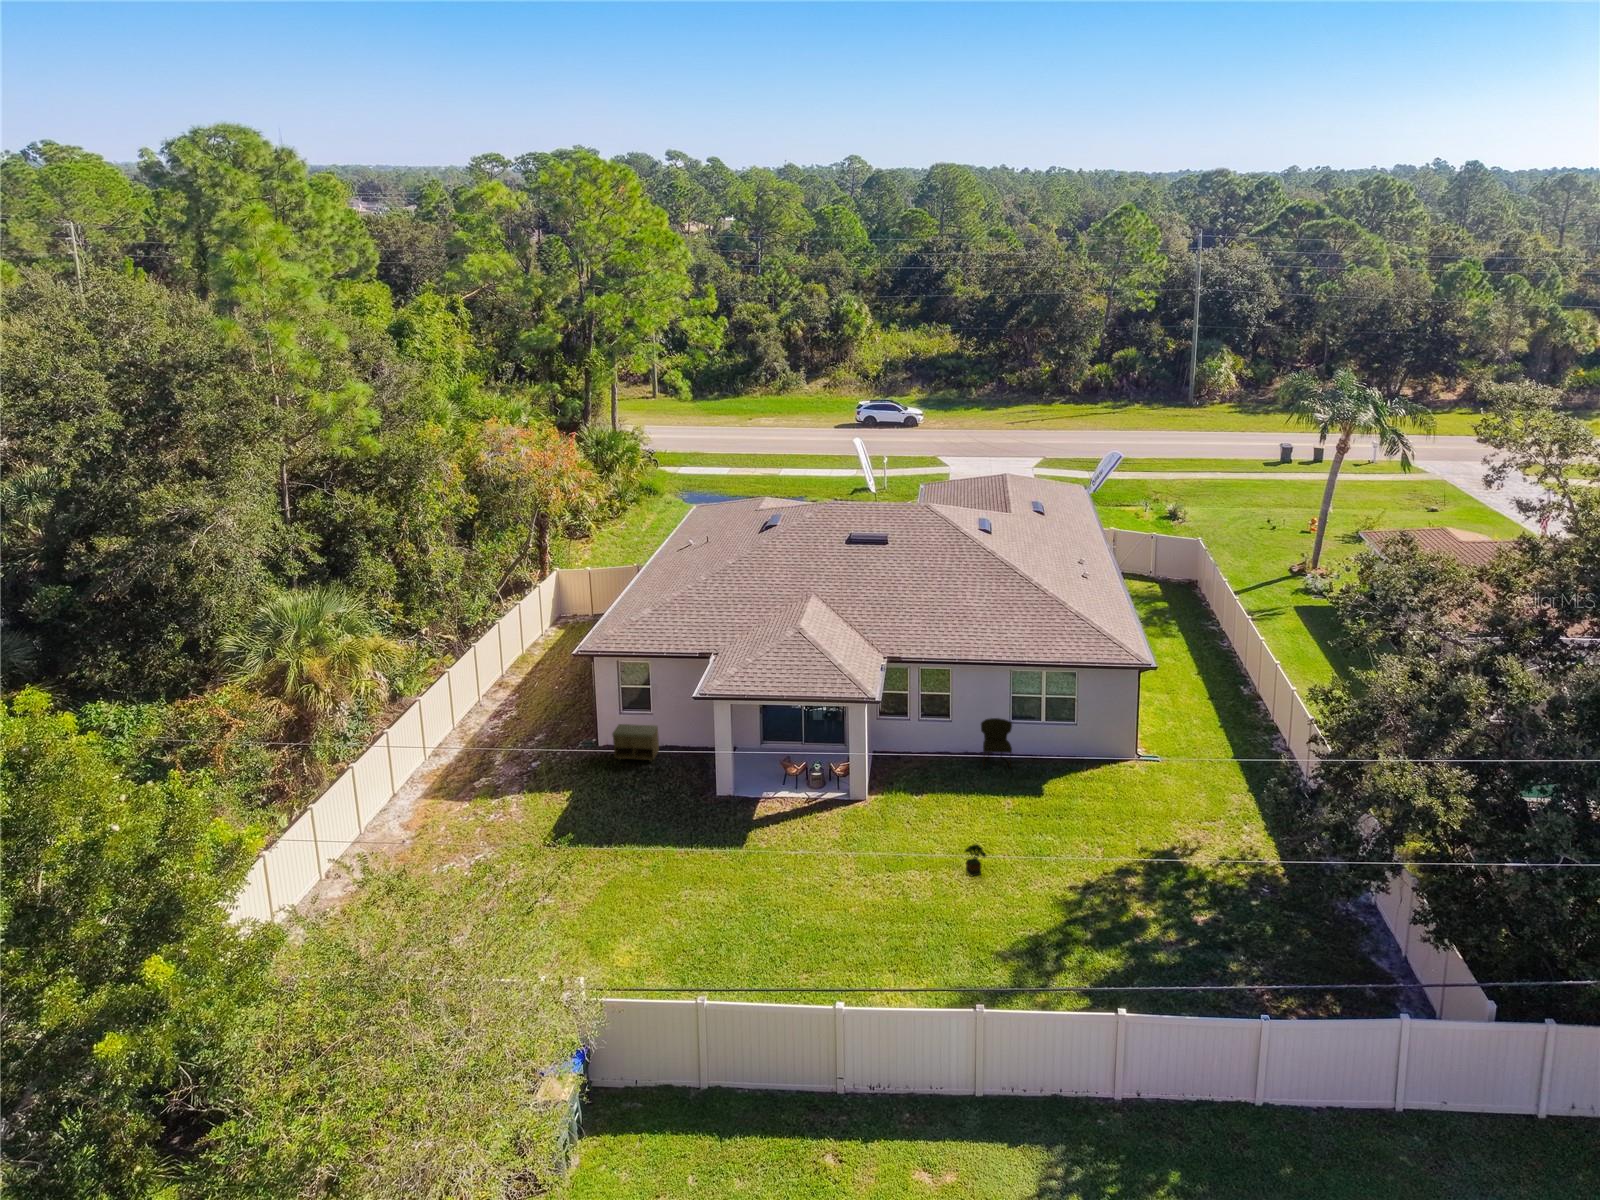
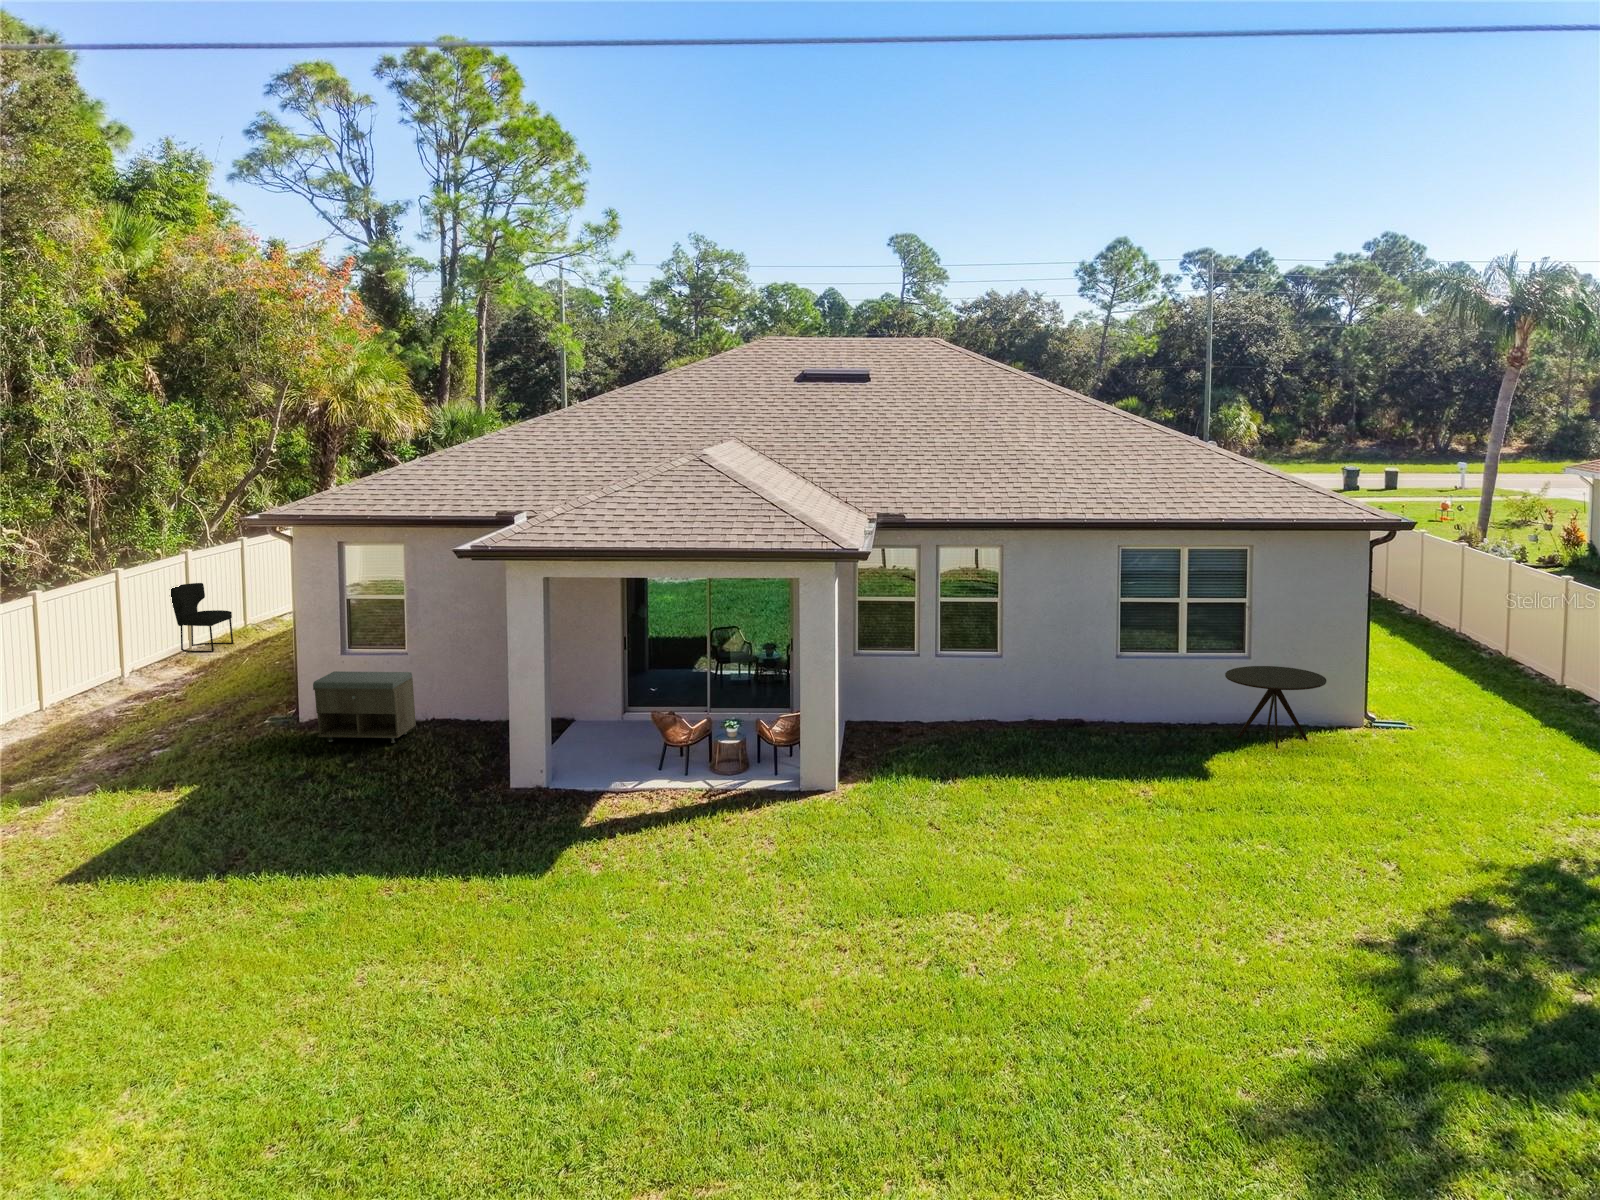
chair: present [981,718,1012,767] -> present [171,583,233,652]
round table: none [1061,730,1109,775] -> present [1225,666,1327,748]
potted tree: present [964,844,986,876] -> none [1085,840,1146,923]

